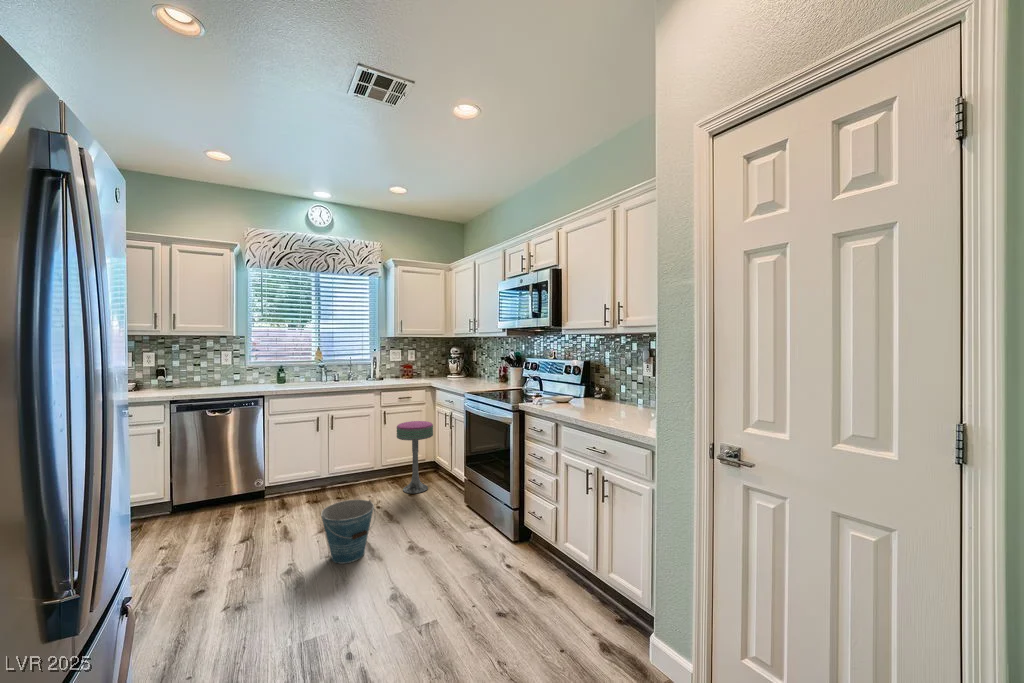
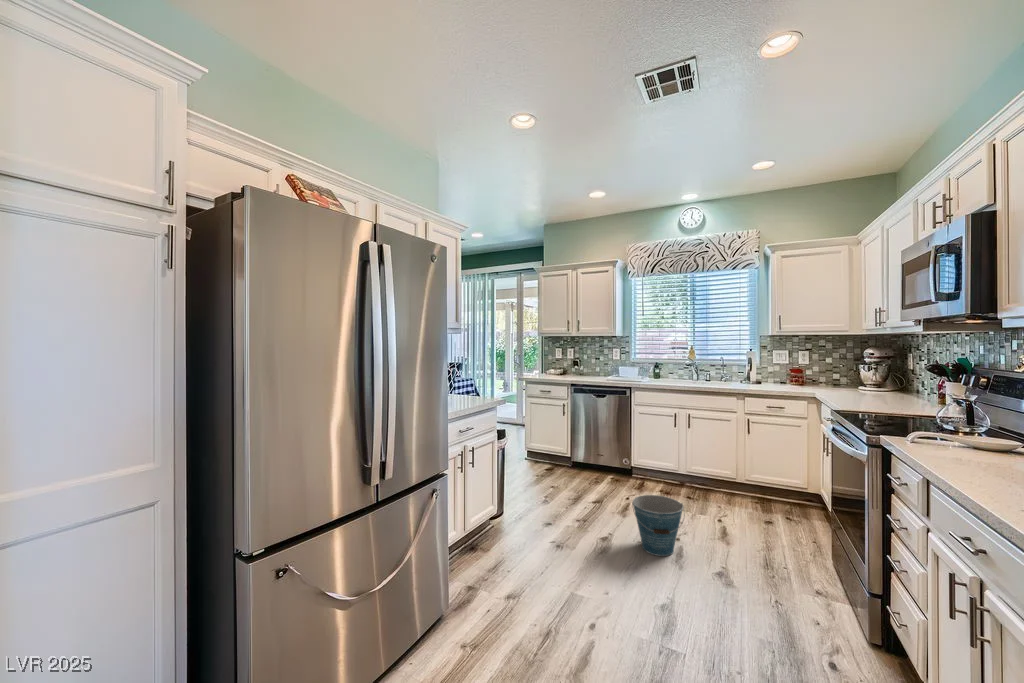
bar stool: present [397,421,433,493] -> none [752,436,804,526]

